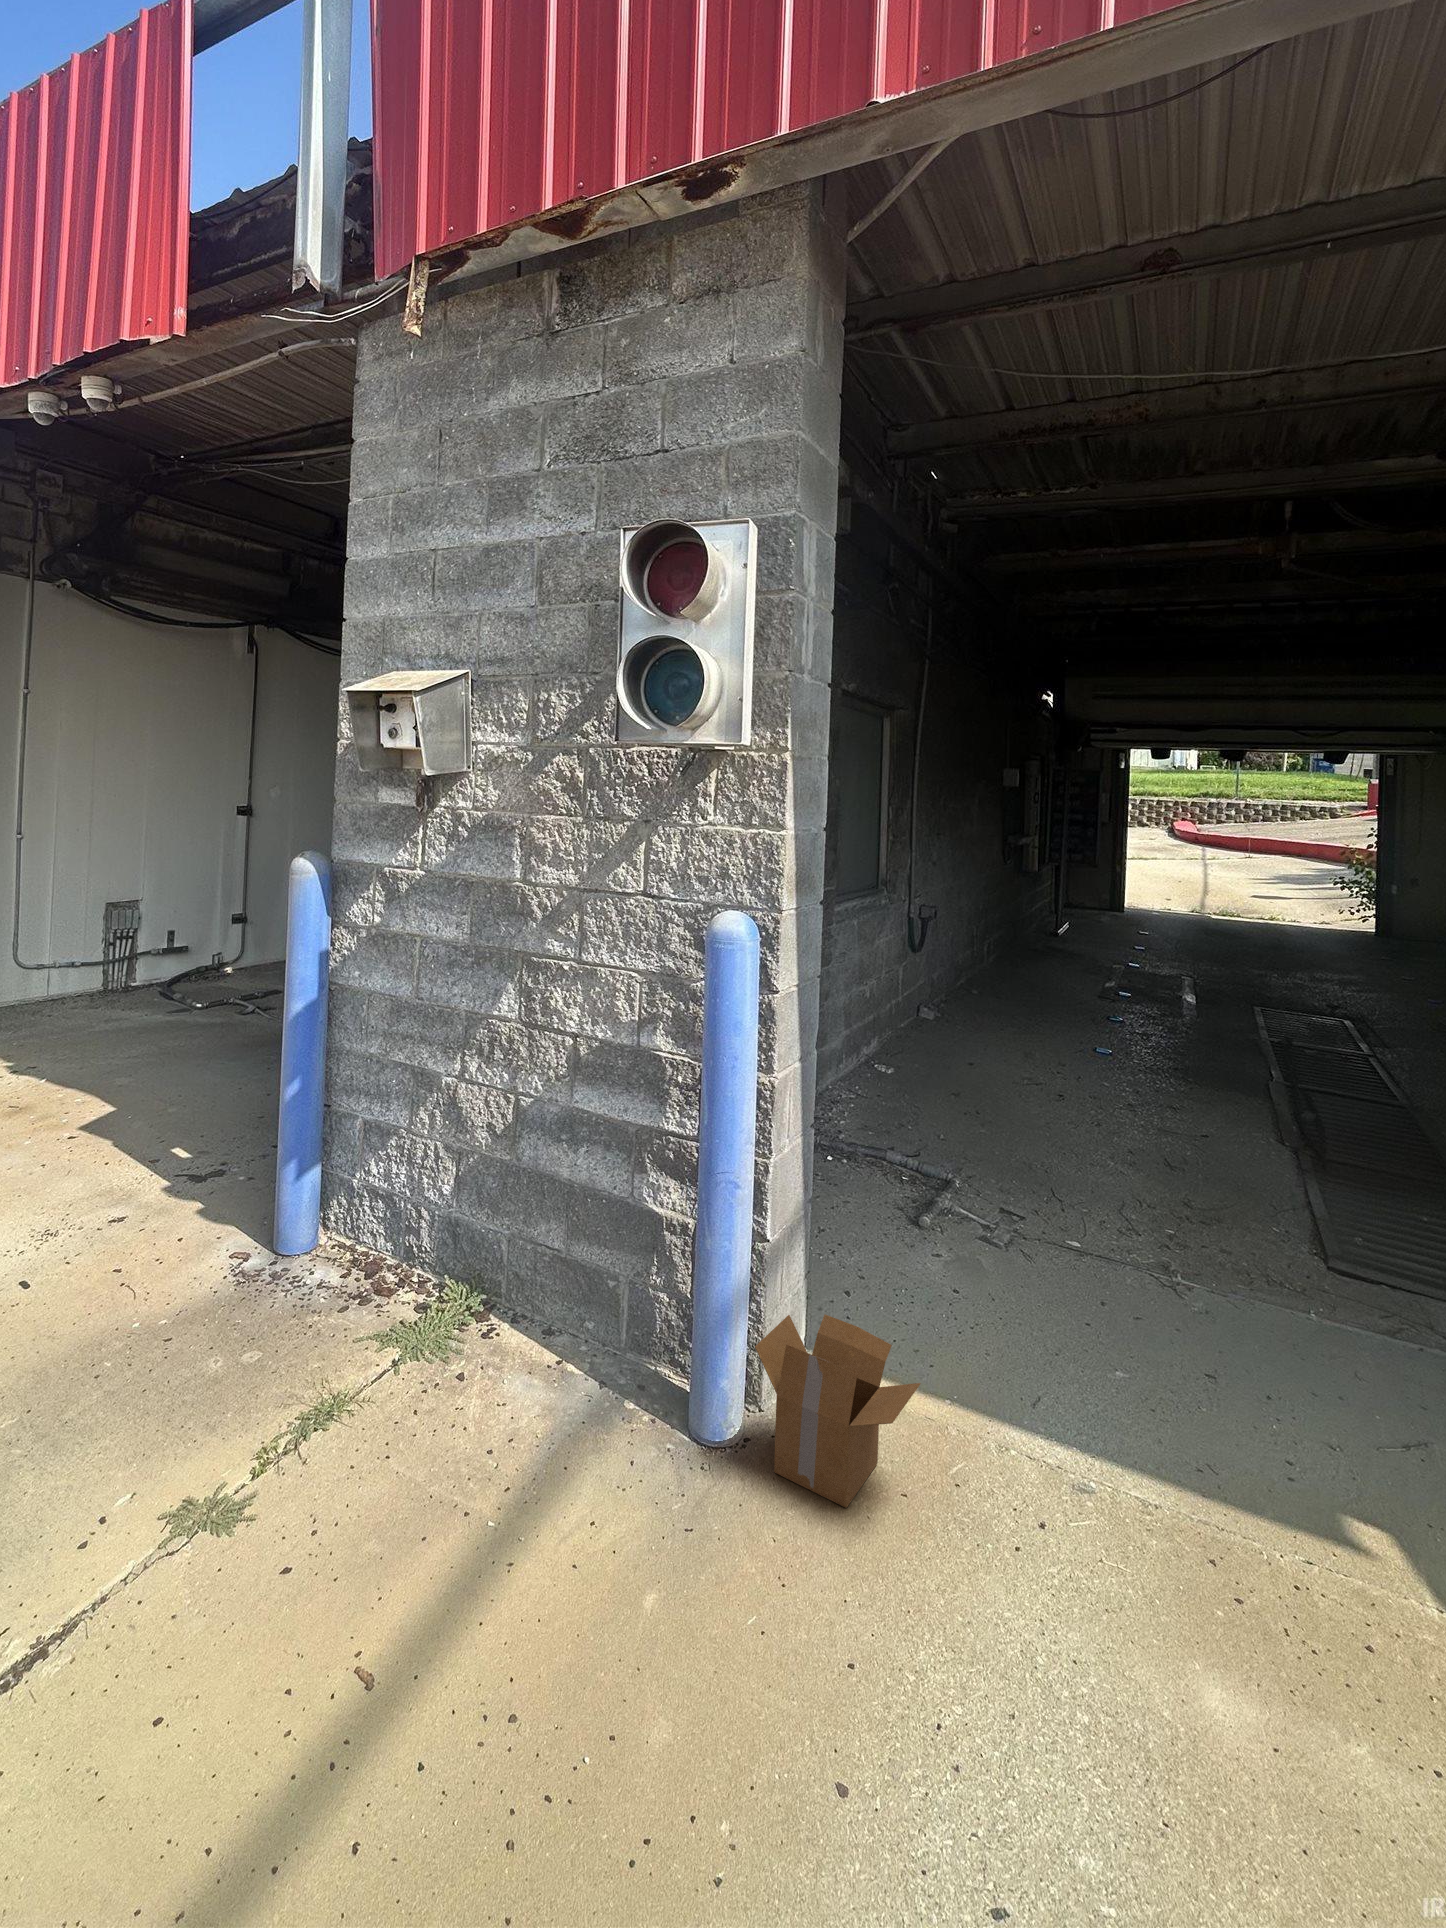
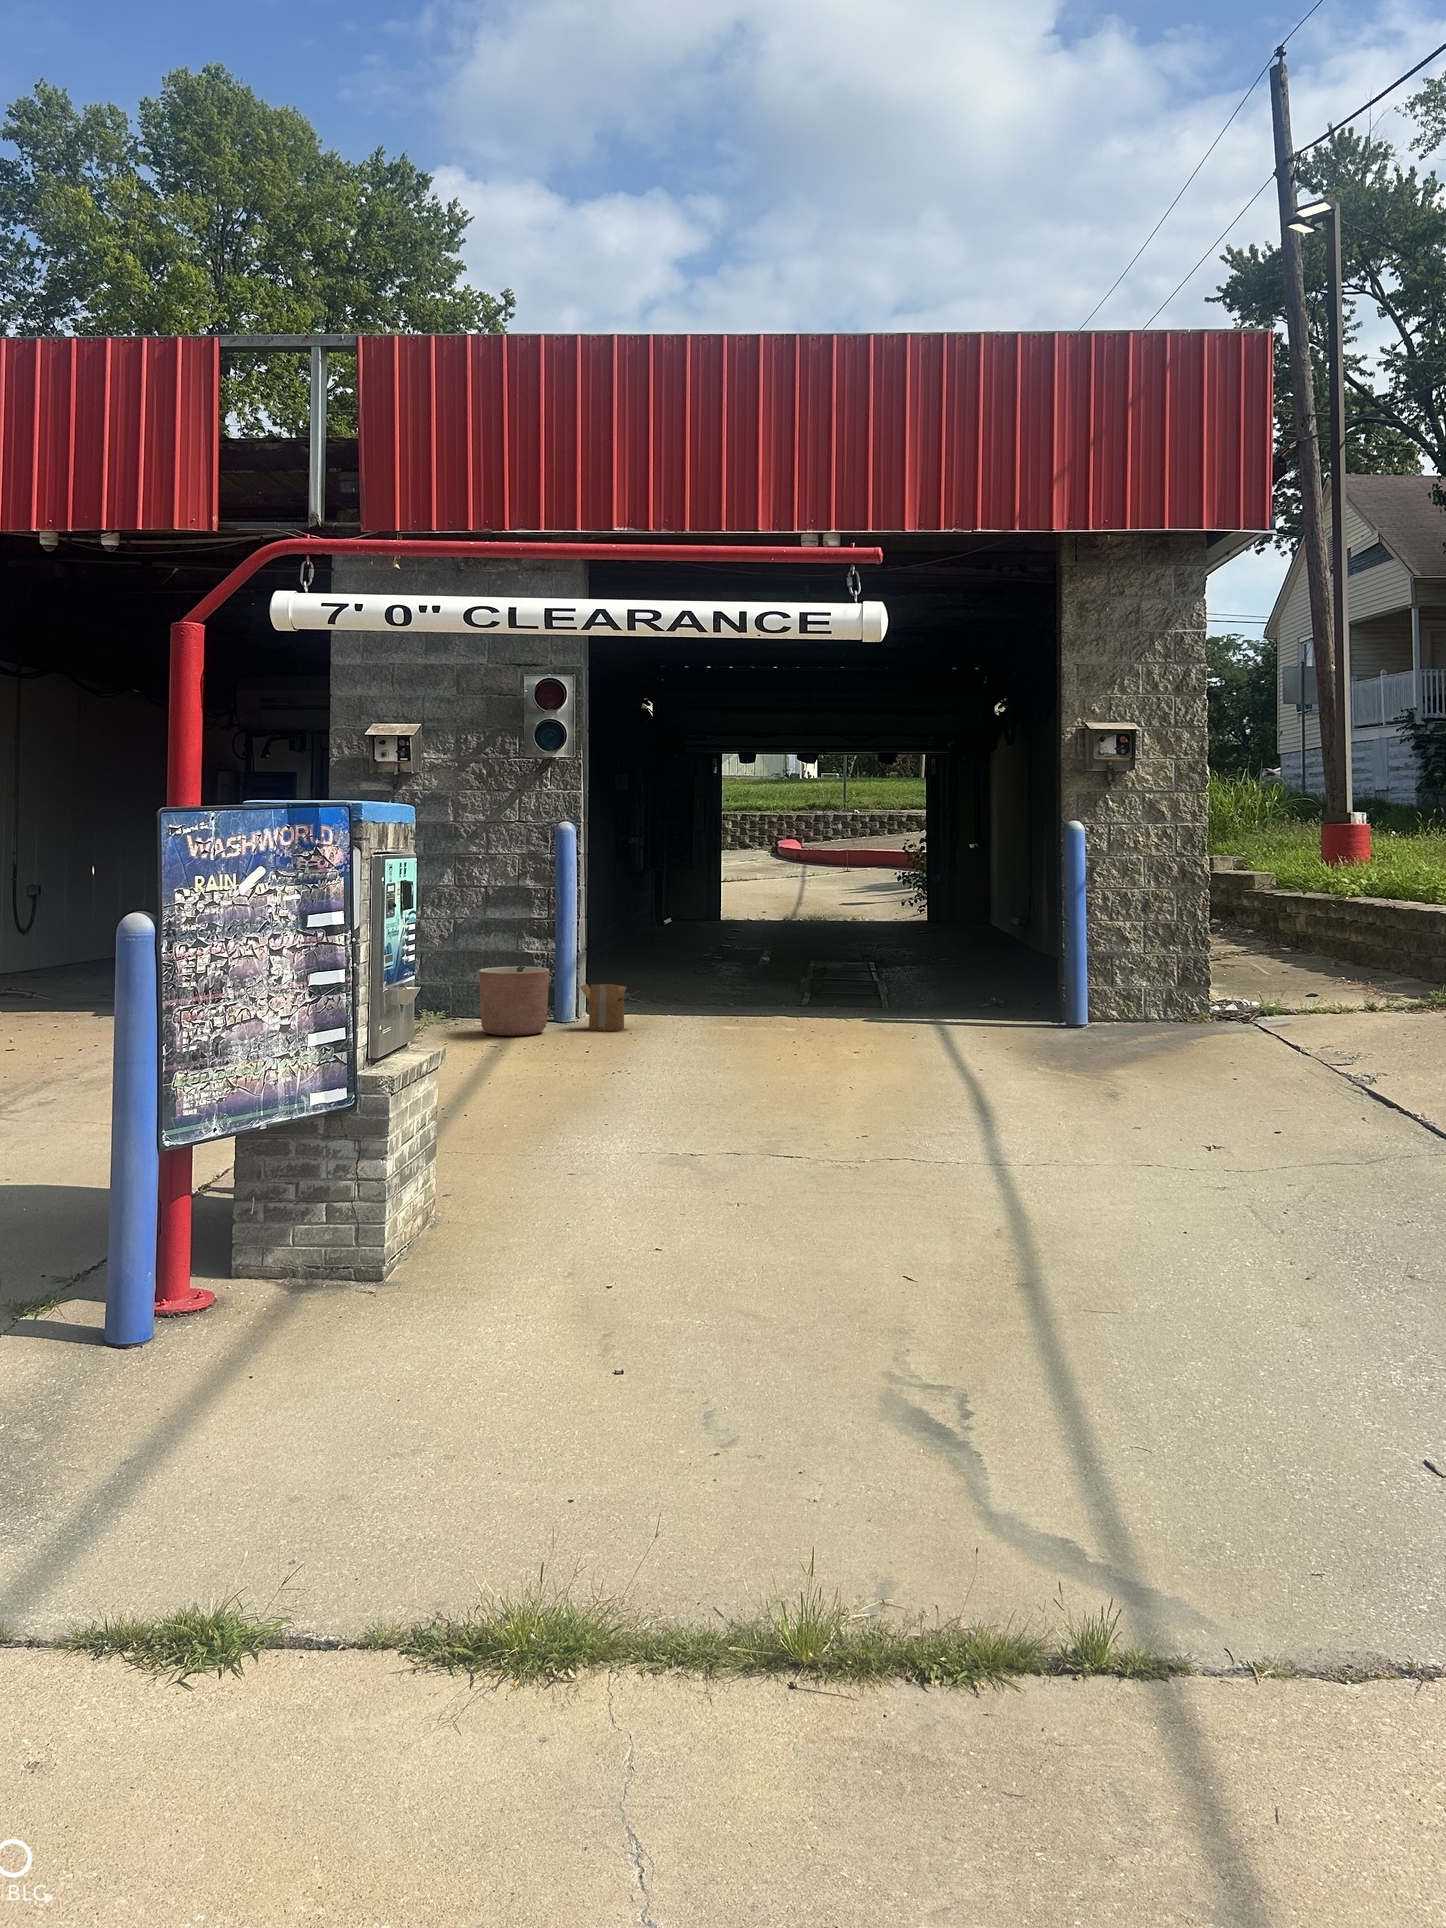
planter: none [499,1237,675,1482] -> present [479,967,549,1036]

